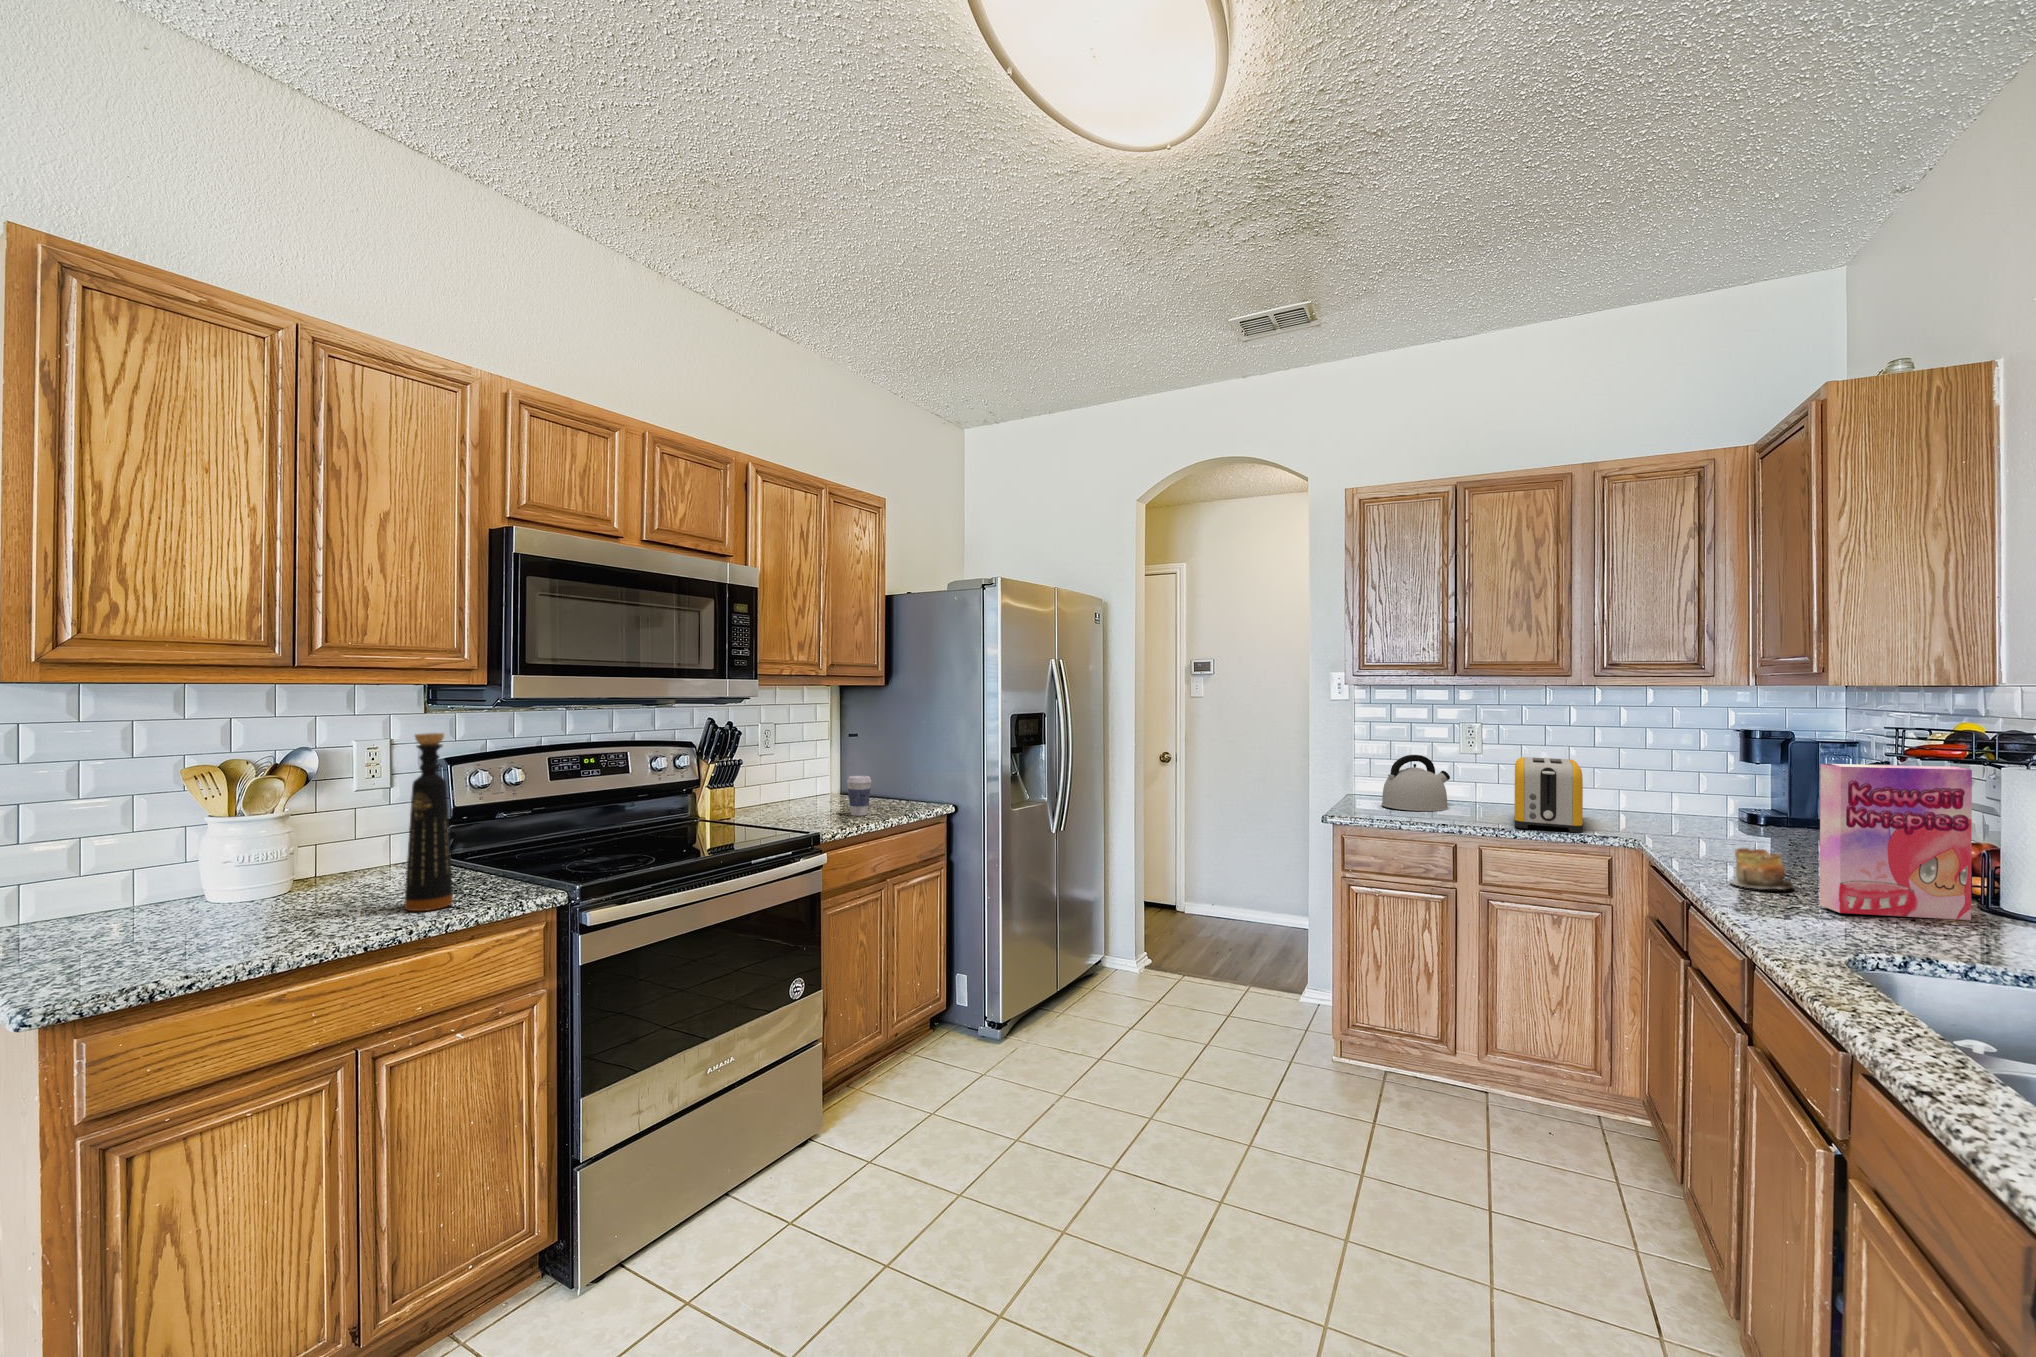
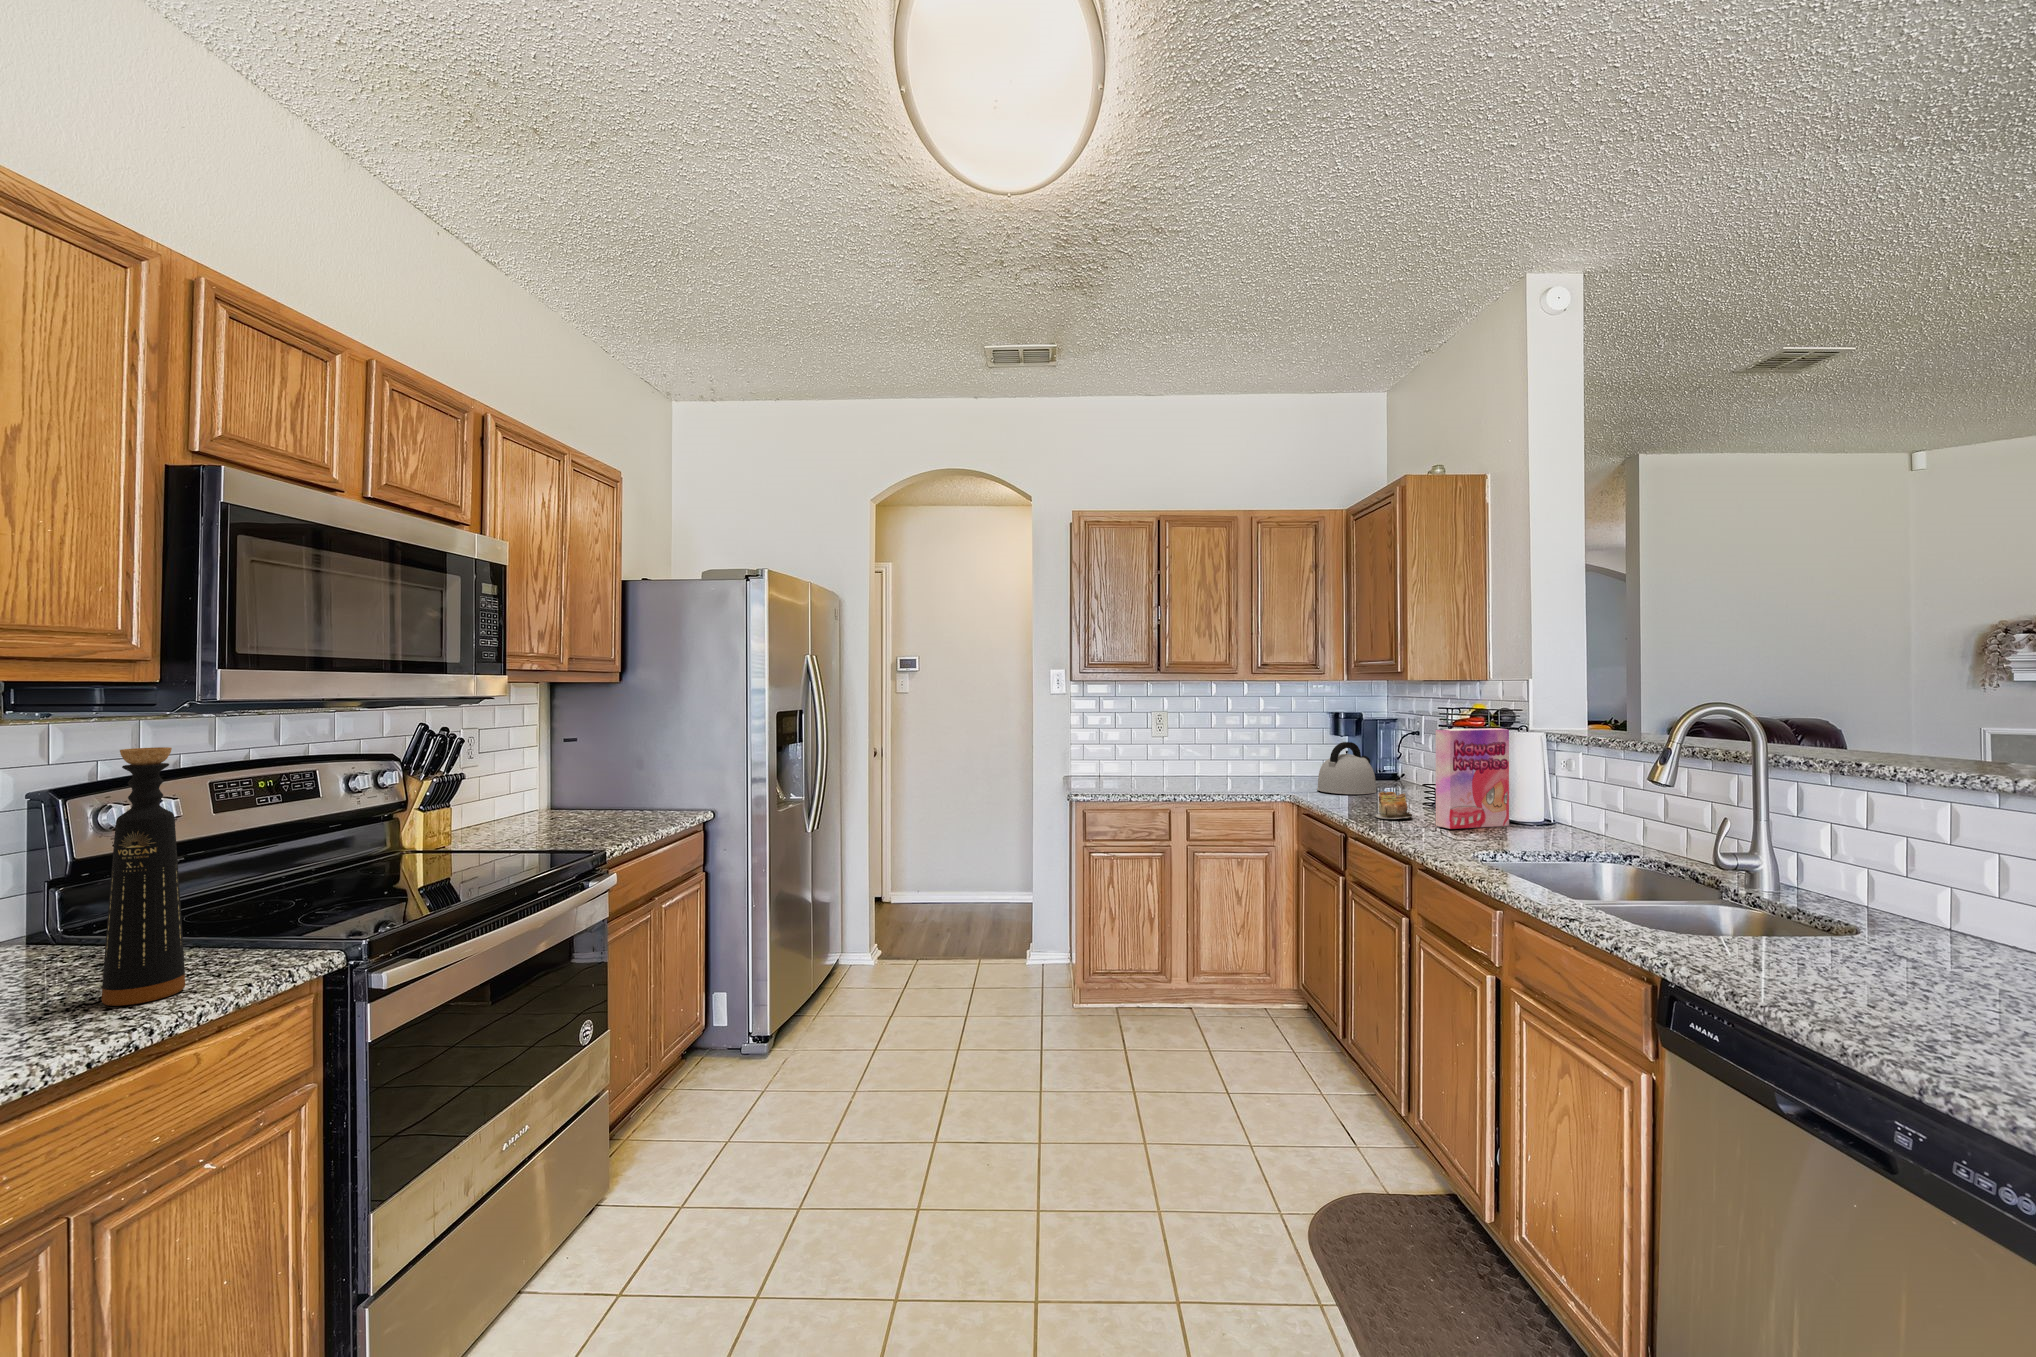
kettle: present [1381,755,1450,811] -> present [1317,742,1377,794]
toaster: present [1514,757,1583,833] -> none [1200,737,1255,793]
coffee cup: present [847,776,872,816] -> none [608,784,638,829]

